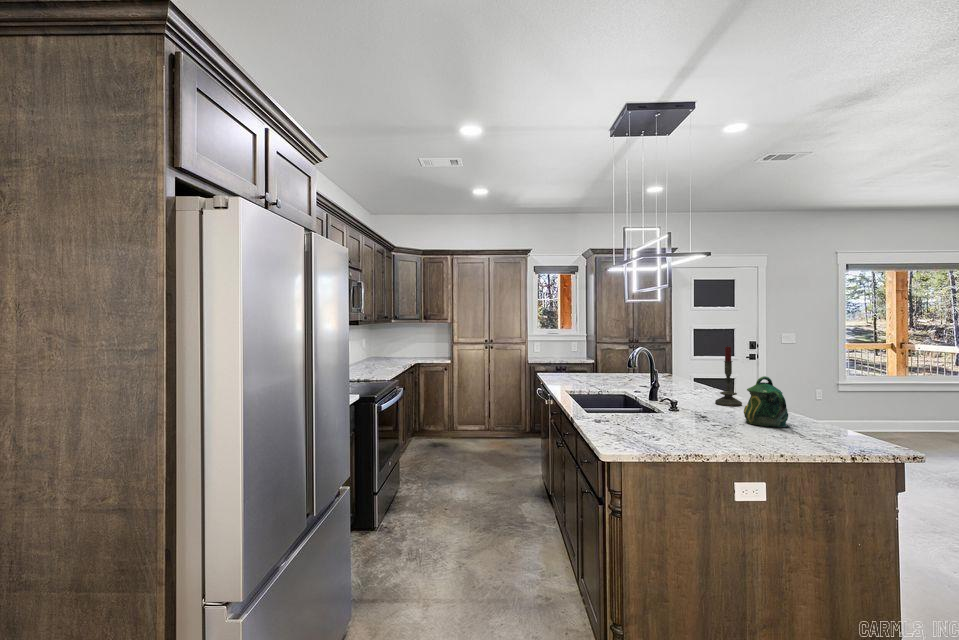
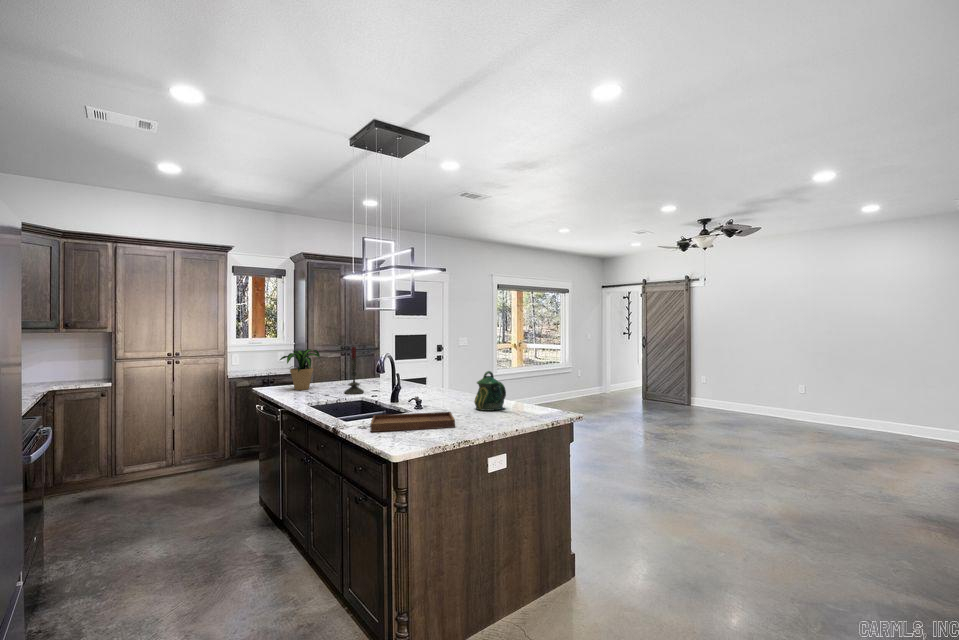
potted plant: none [553,341,592,379] -> present [280,349,320,390]
candle: present [715,346,742,406] -> present [344,347,364,394]
tray: none [602,397,702,438] -> present [370,396,455,432]

